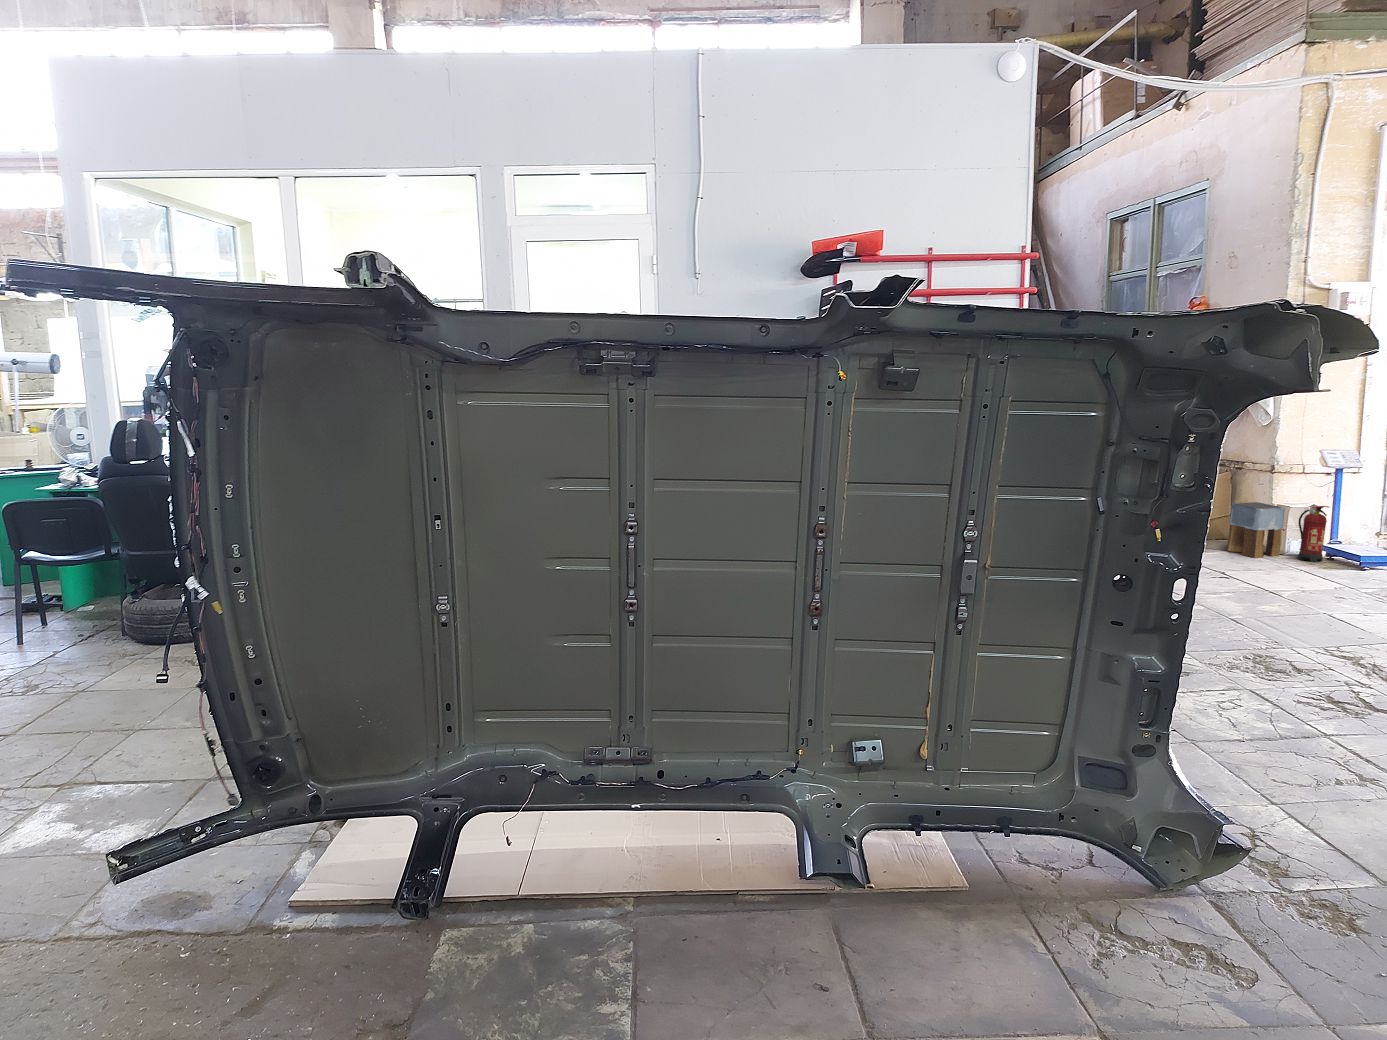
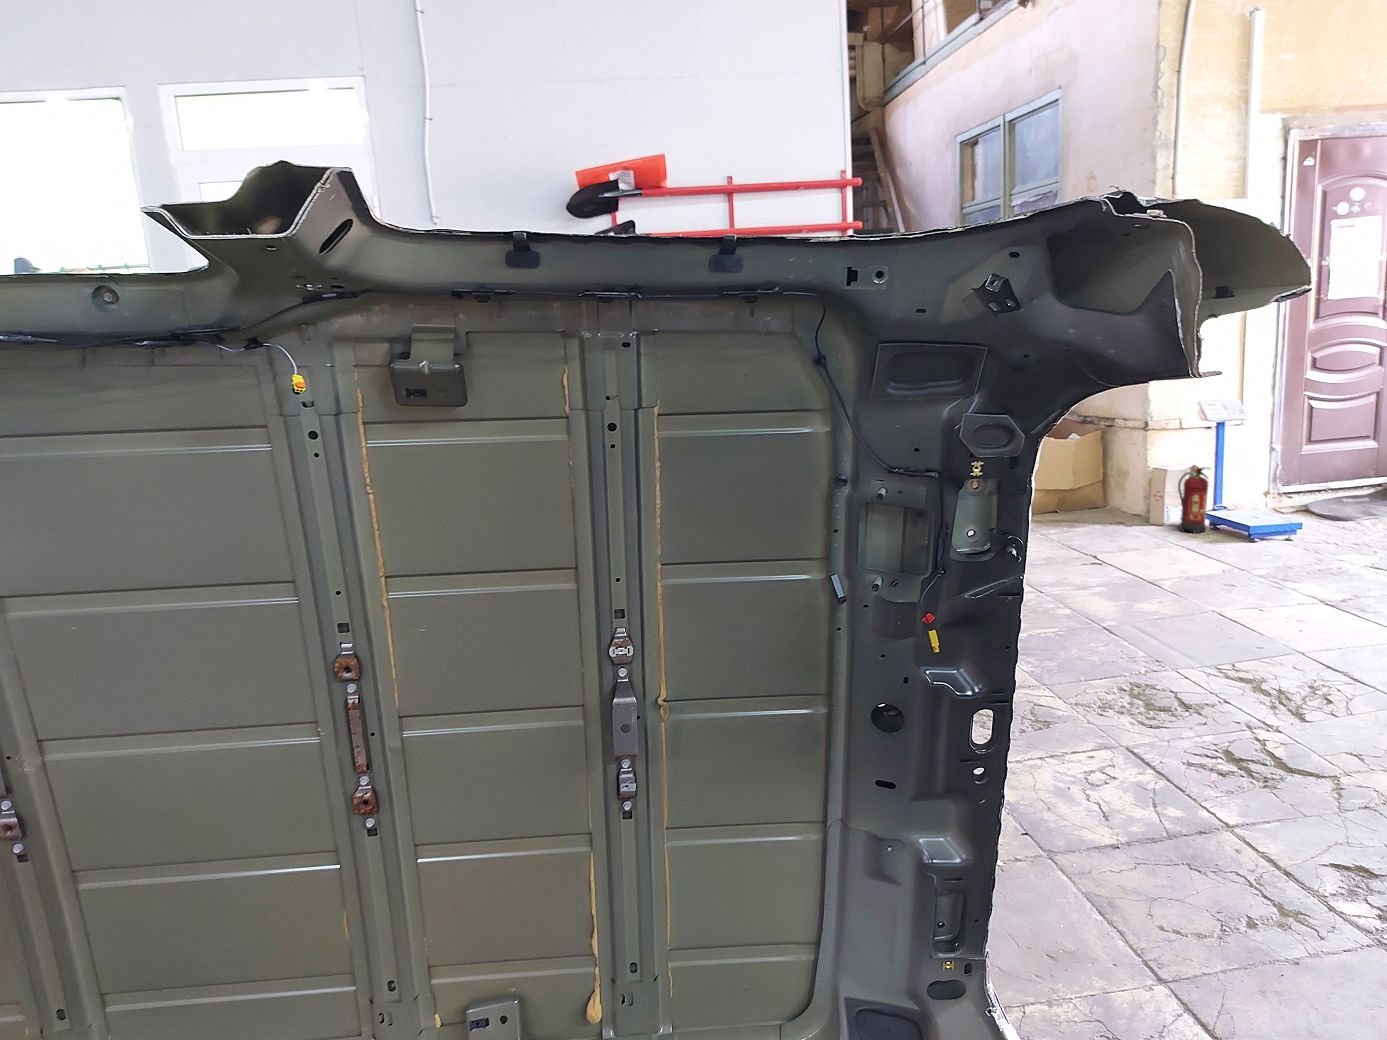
stool: present [1227,502,1285,558] -> none [1102,466,1163,532]

